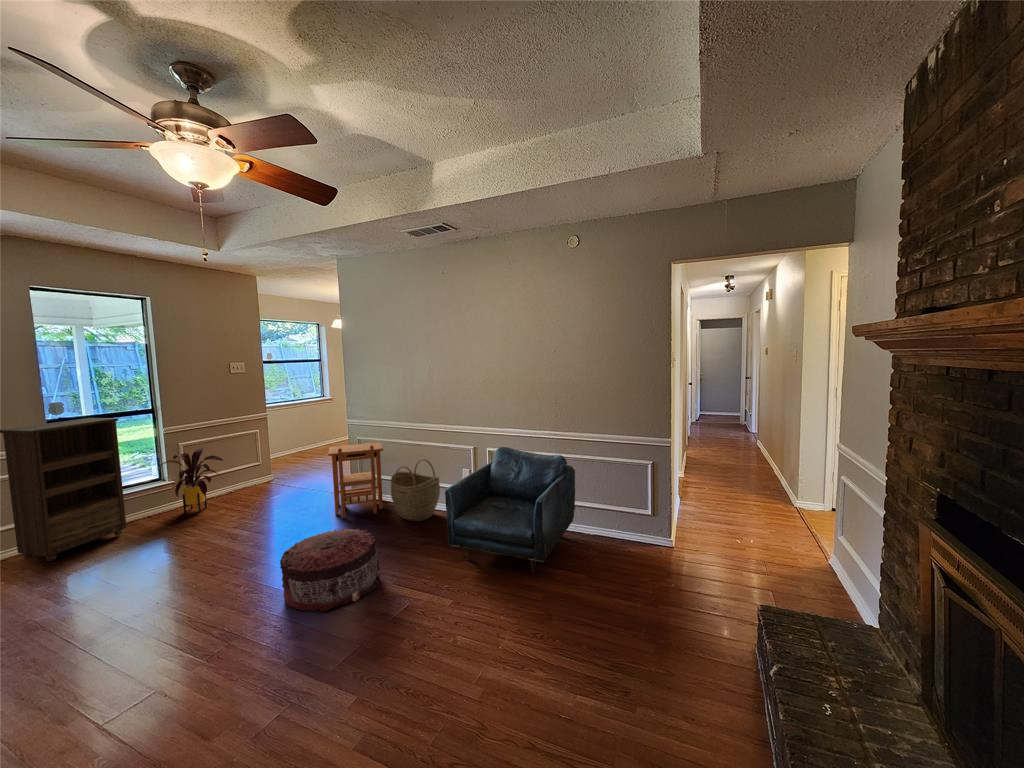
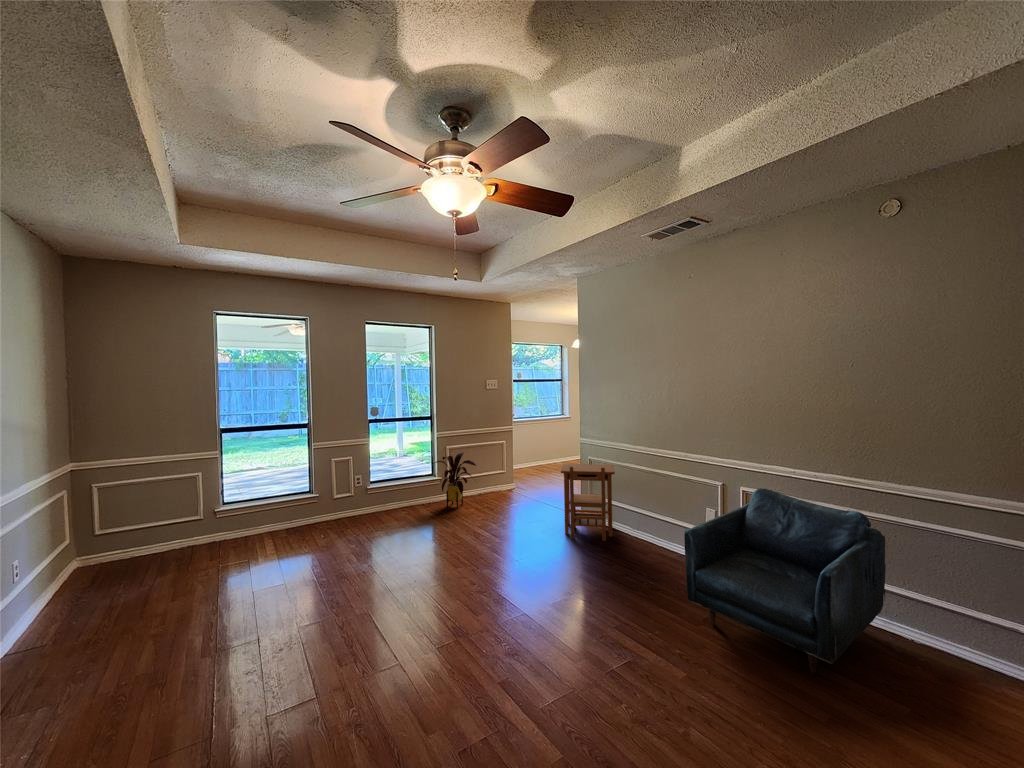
bookshelf: present [0,418,126,561] -> none [342,421,408,528]
woven basket: present [391,459,440,521] -> none [621,489,677,560]
pouf: present [280,529,380,611] -> none [509,550,605,639]

